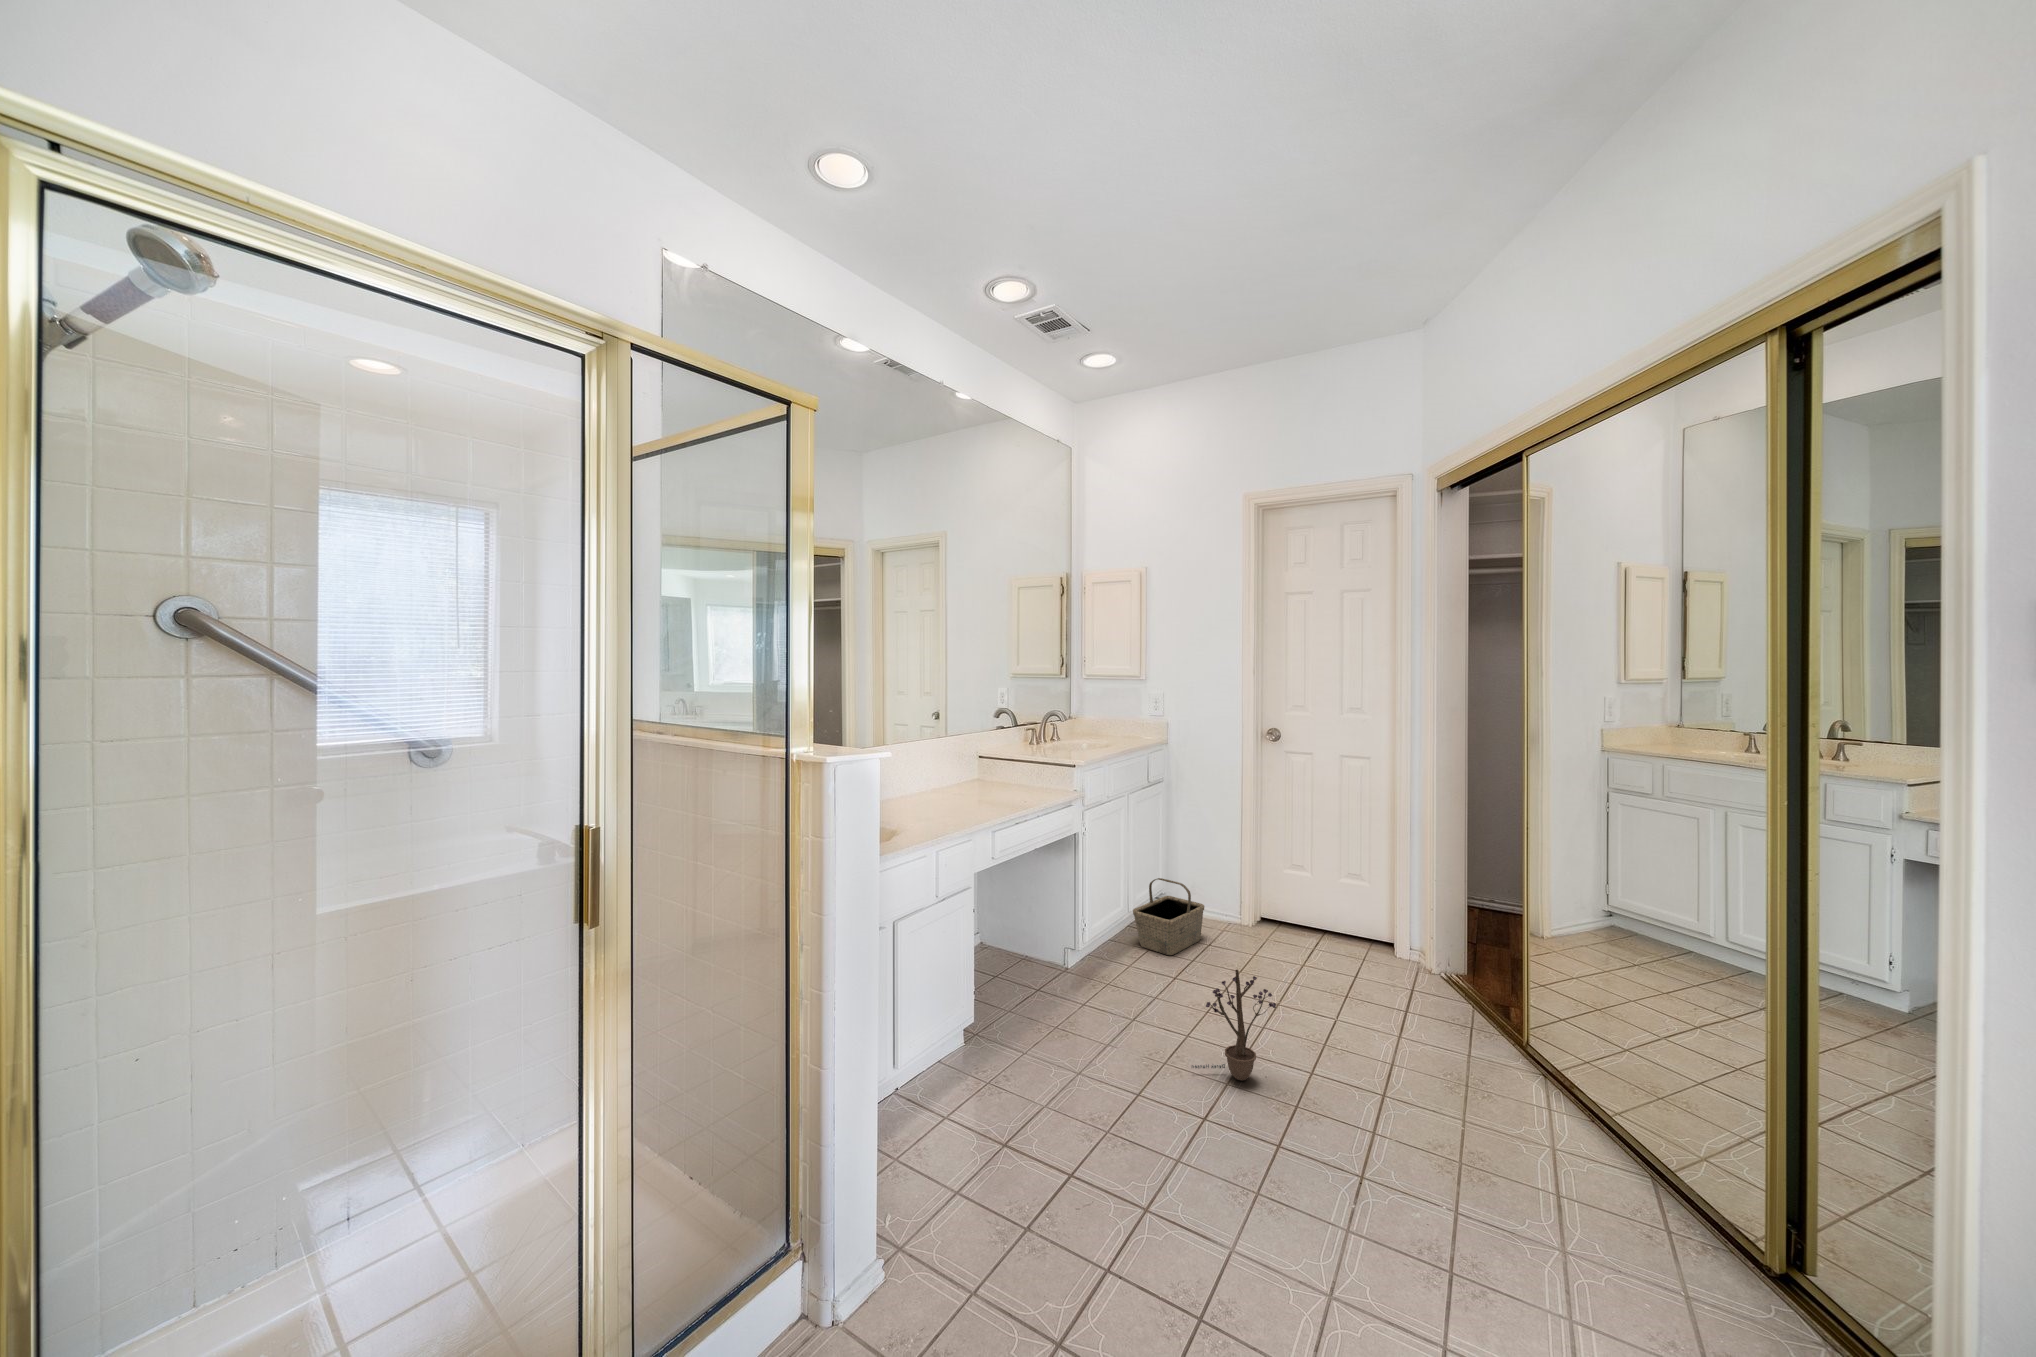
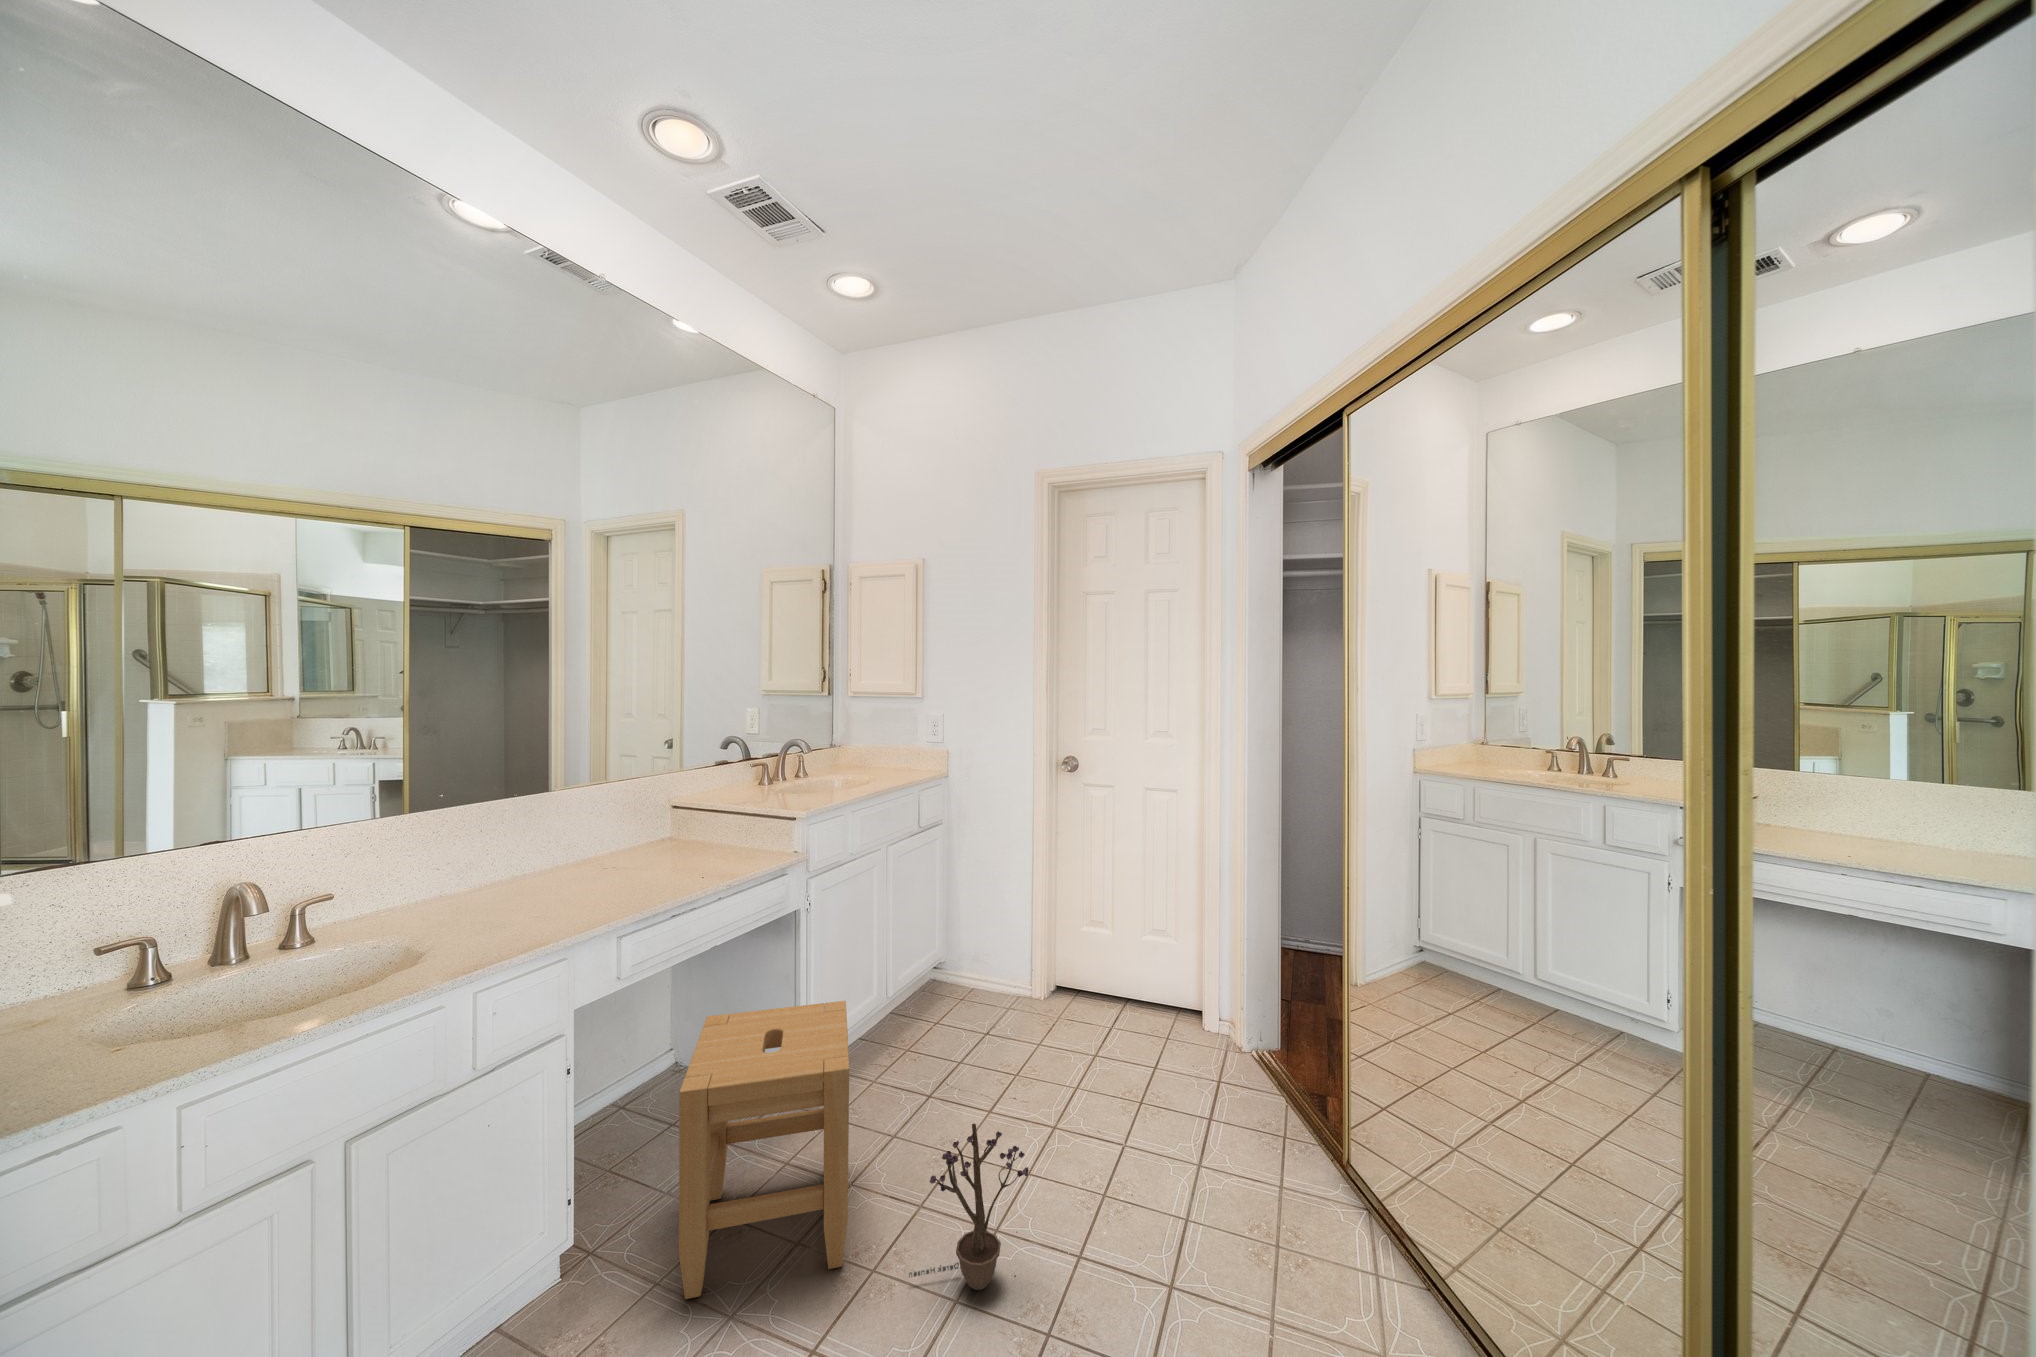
basket: present [1133,878,1204,955] -> none [892,947,986,1052]
stool: none [1034,896,1147,1064] -> present [679,1001,849,1299]

